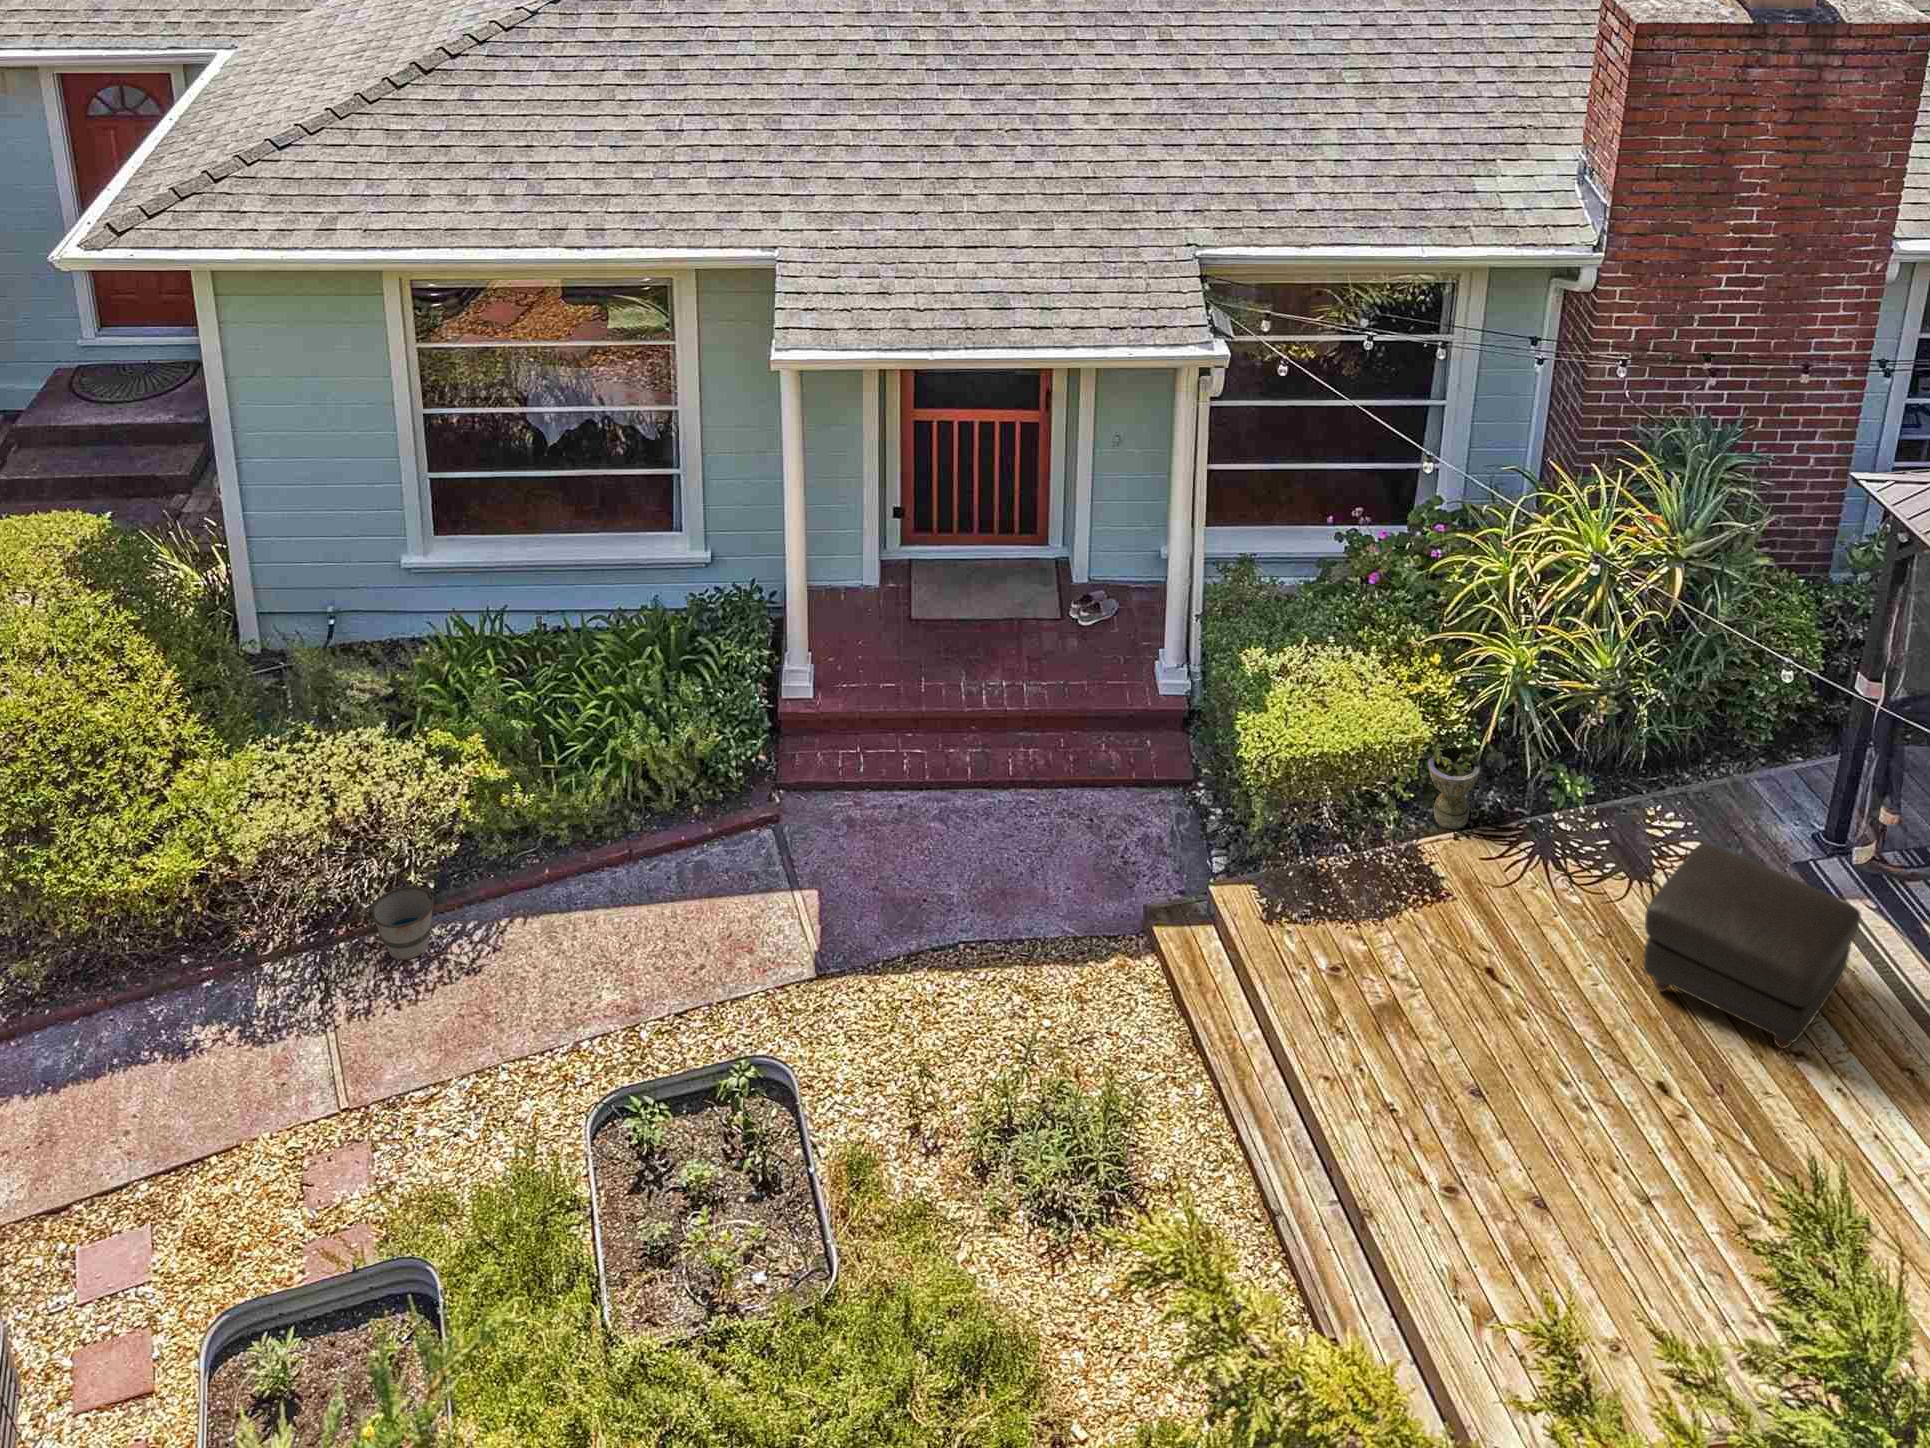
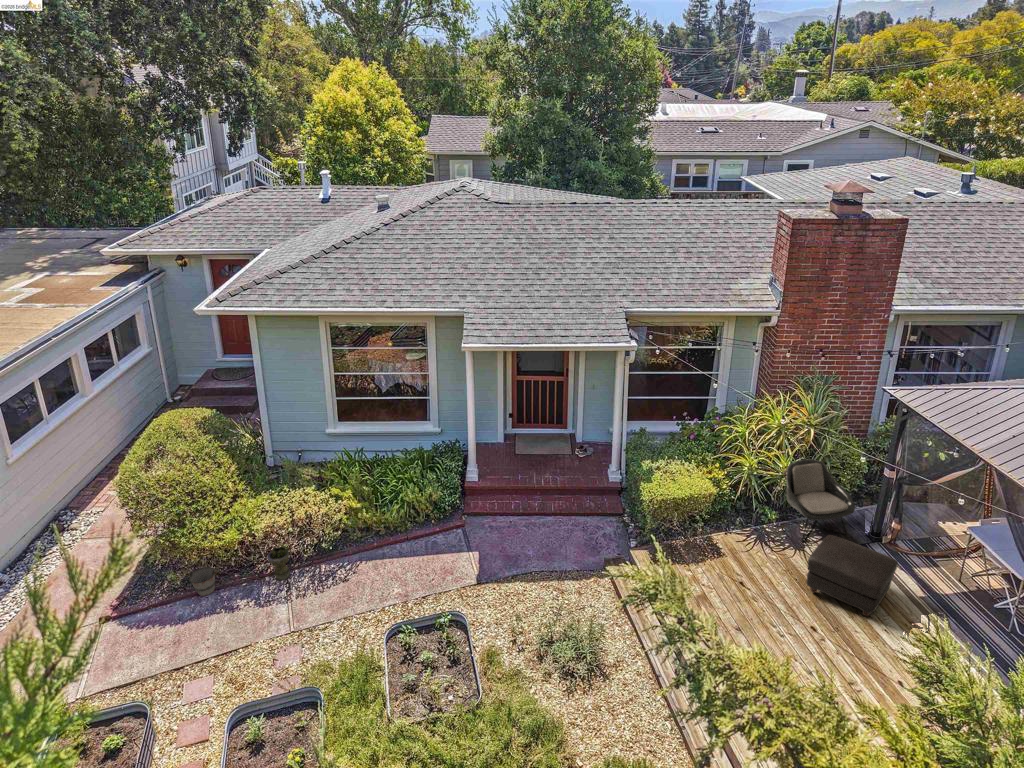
lounge chair: none [1587,645,1775,858] -> present [777,459,855,542]
planter: present [1428,742,1480,829] -> present [267,546,290,580]
bucket: present [363,886,434,960] -> present [189,567,219,596]

